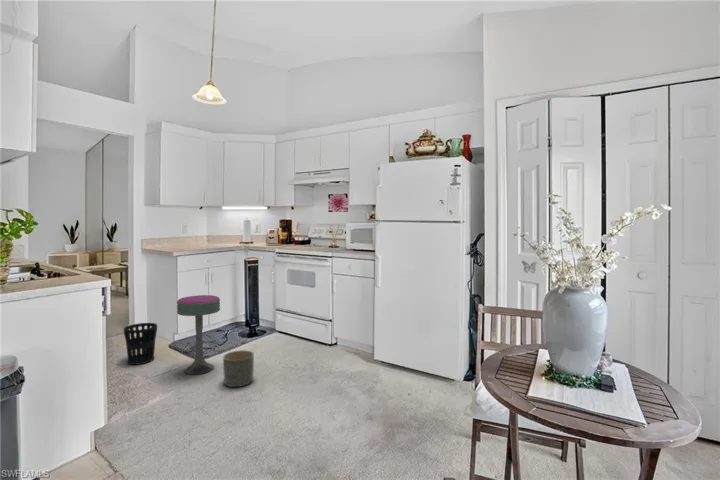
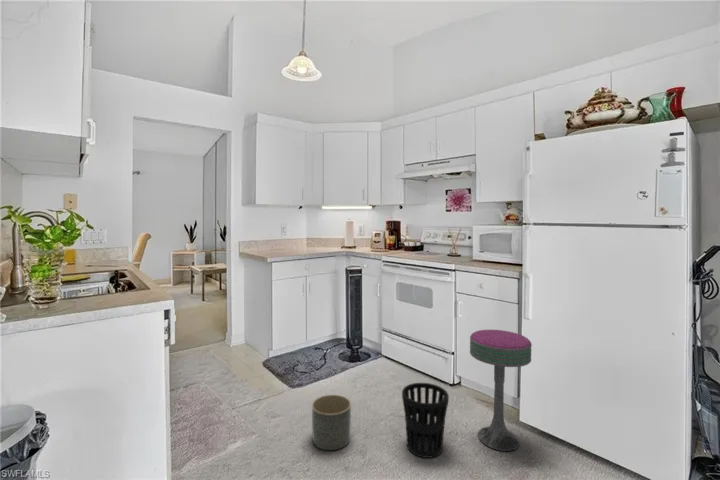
bar stool: present [177,295,220,374] -> present [470,330,532,451]
wastebasket: present [124,323,157,365] -> present [402,383,449,458]

